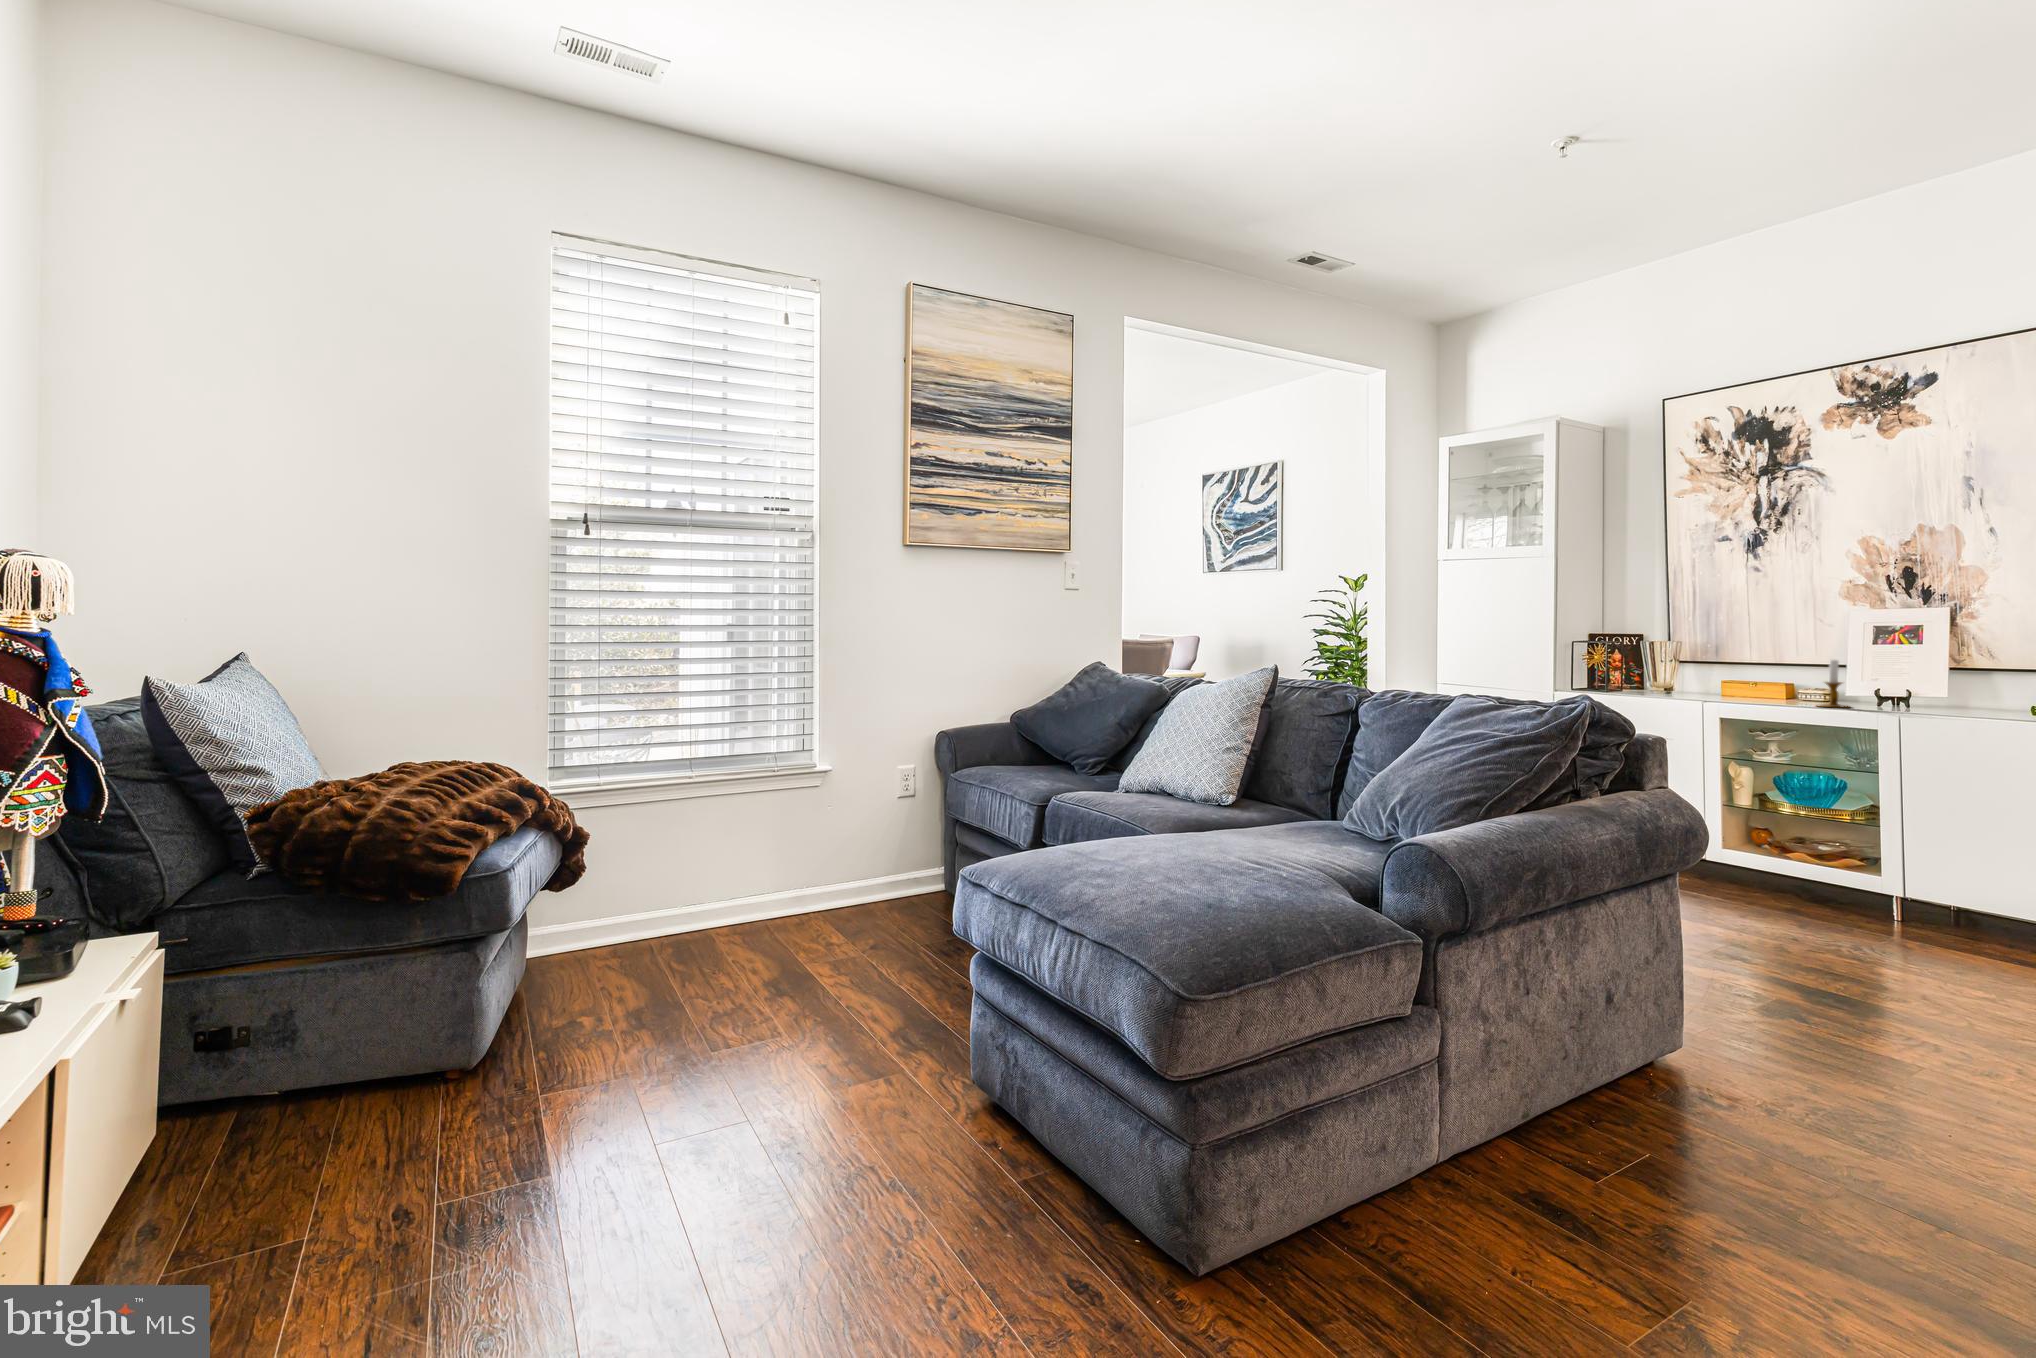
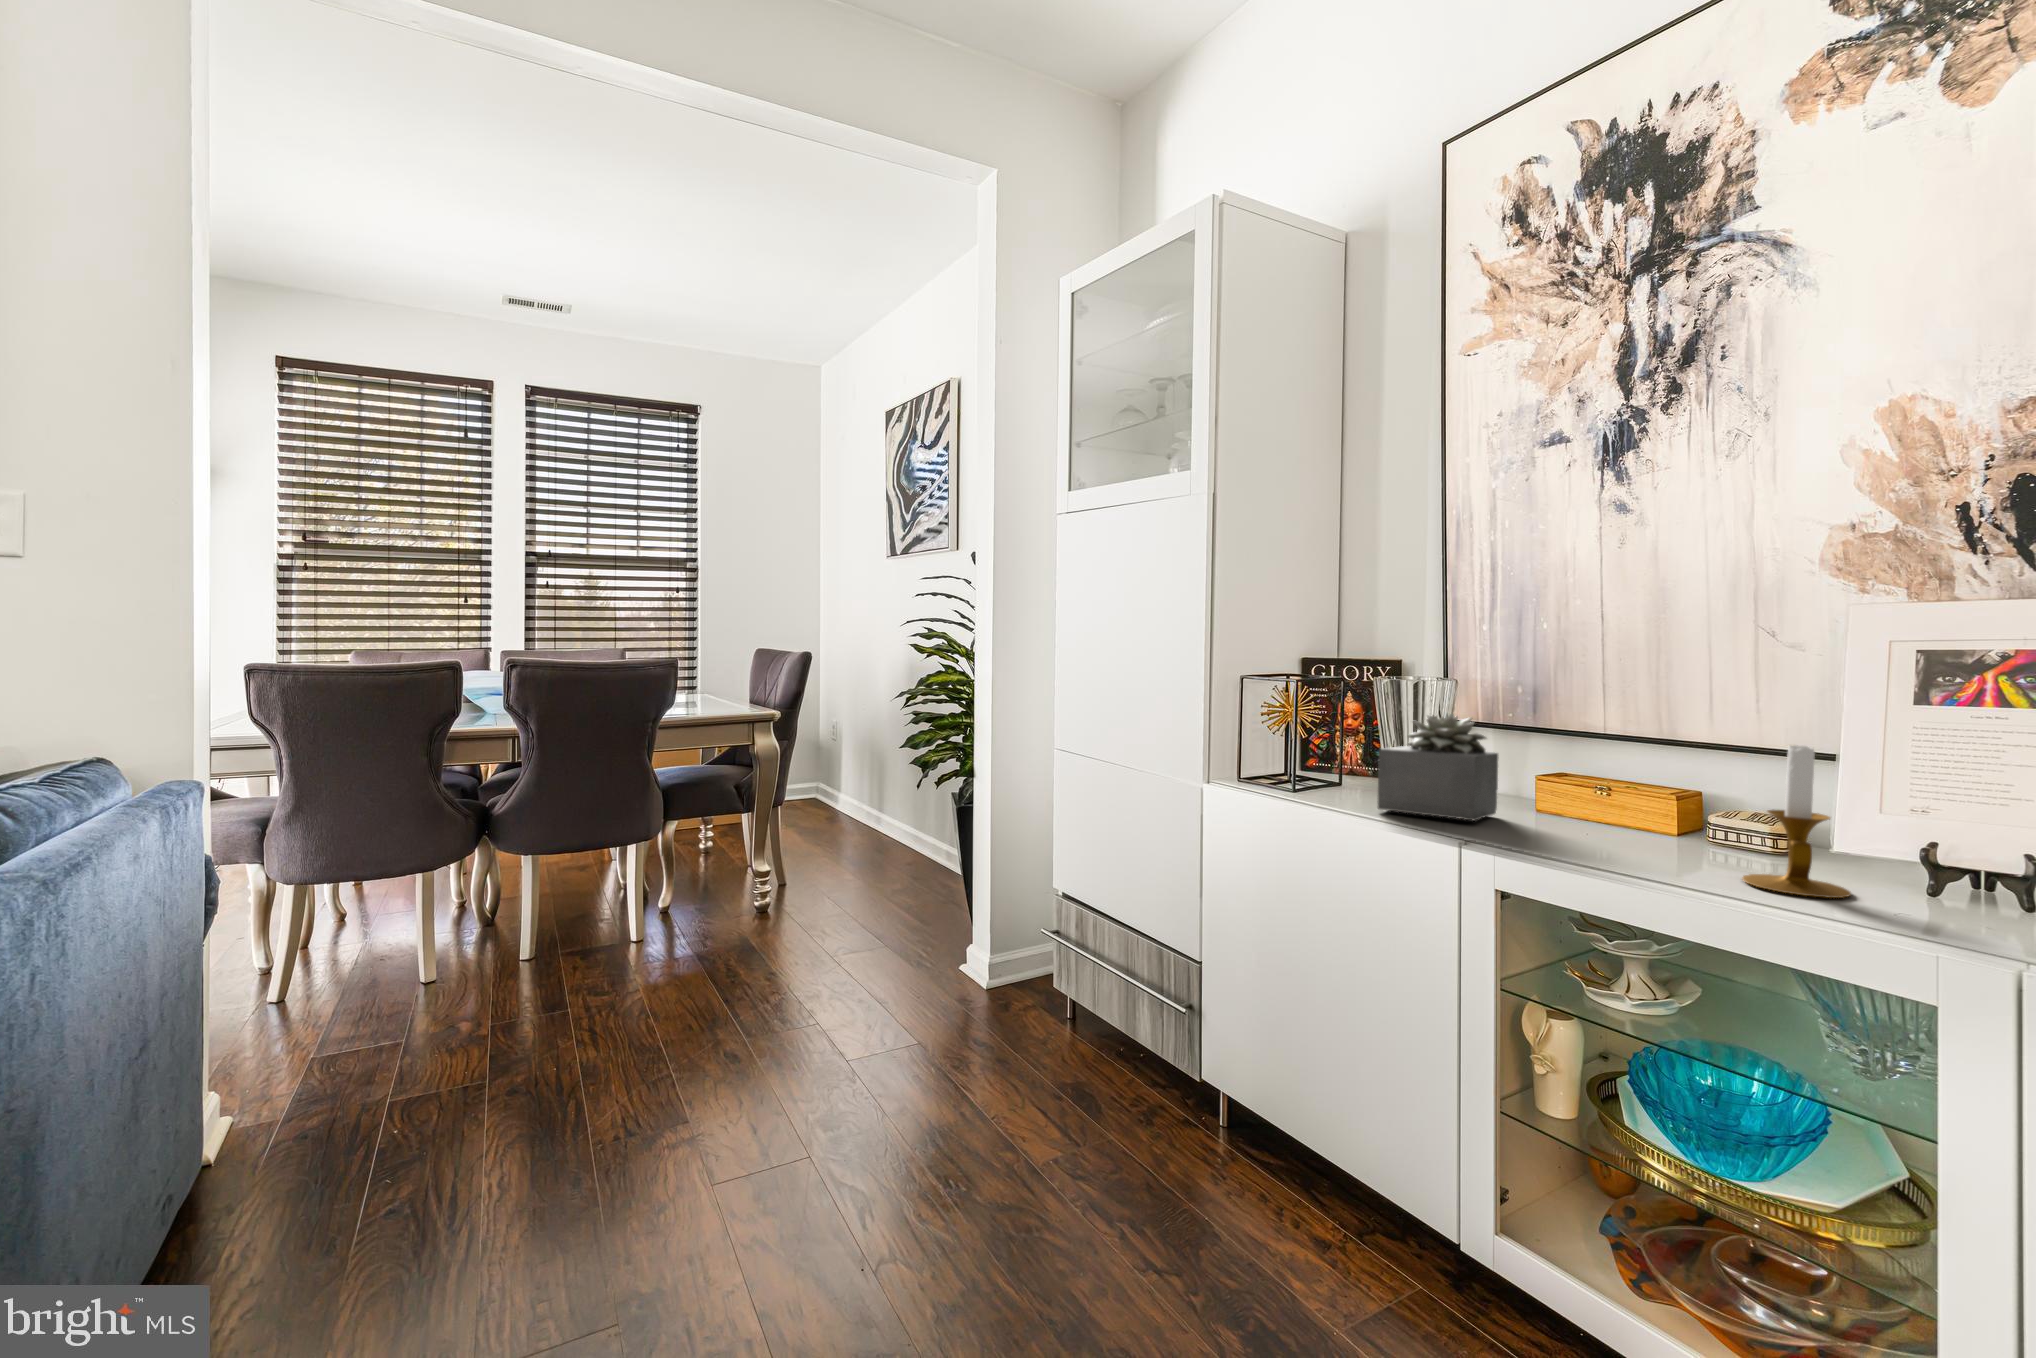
succulent plant: none [1658,656,1709,697] -> present [1378,714,1498,821]

